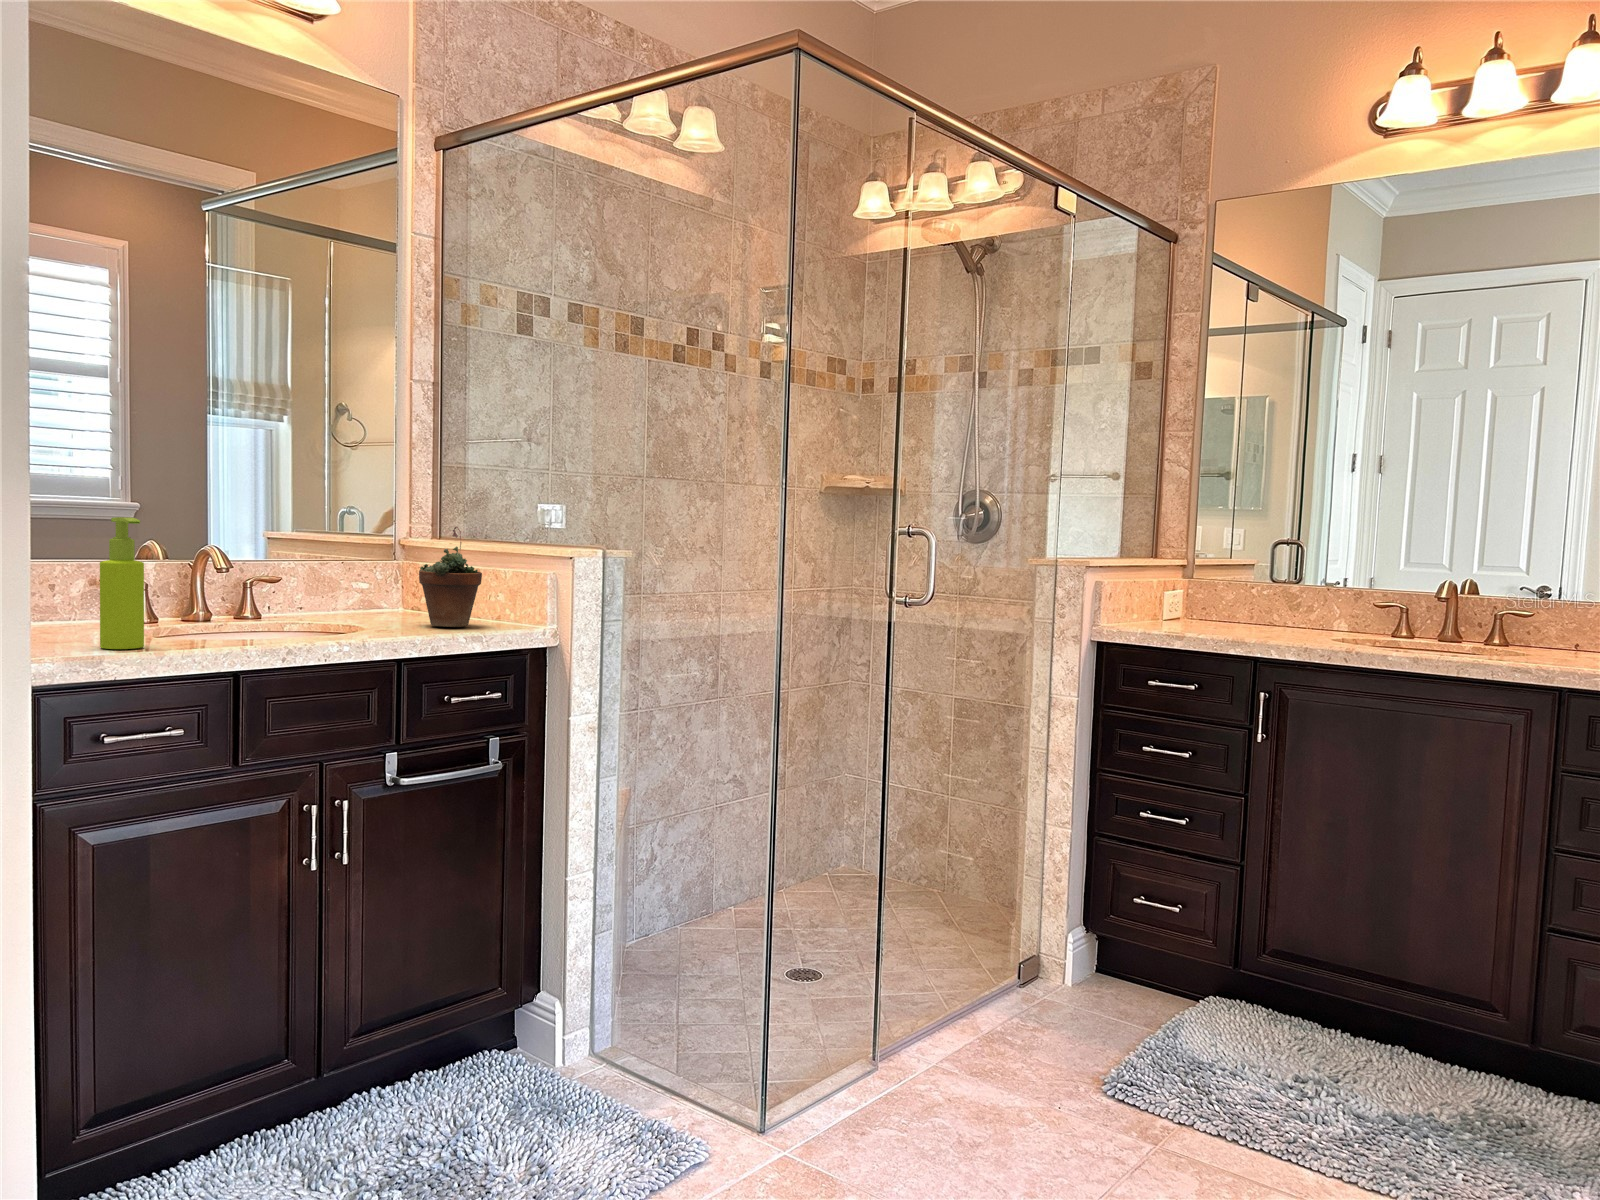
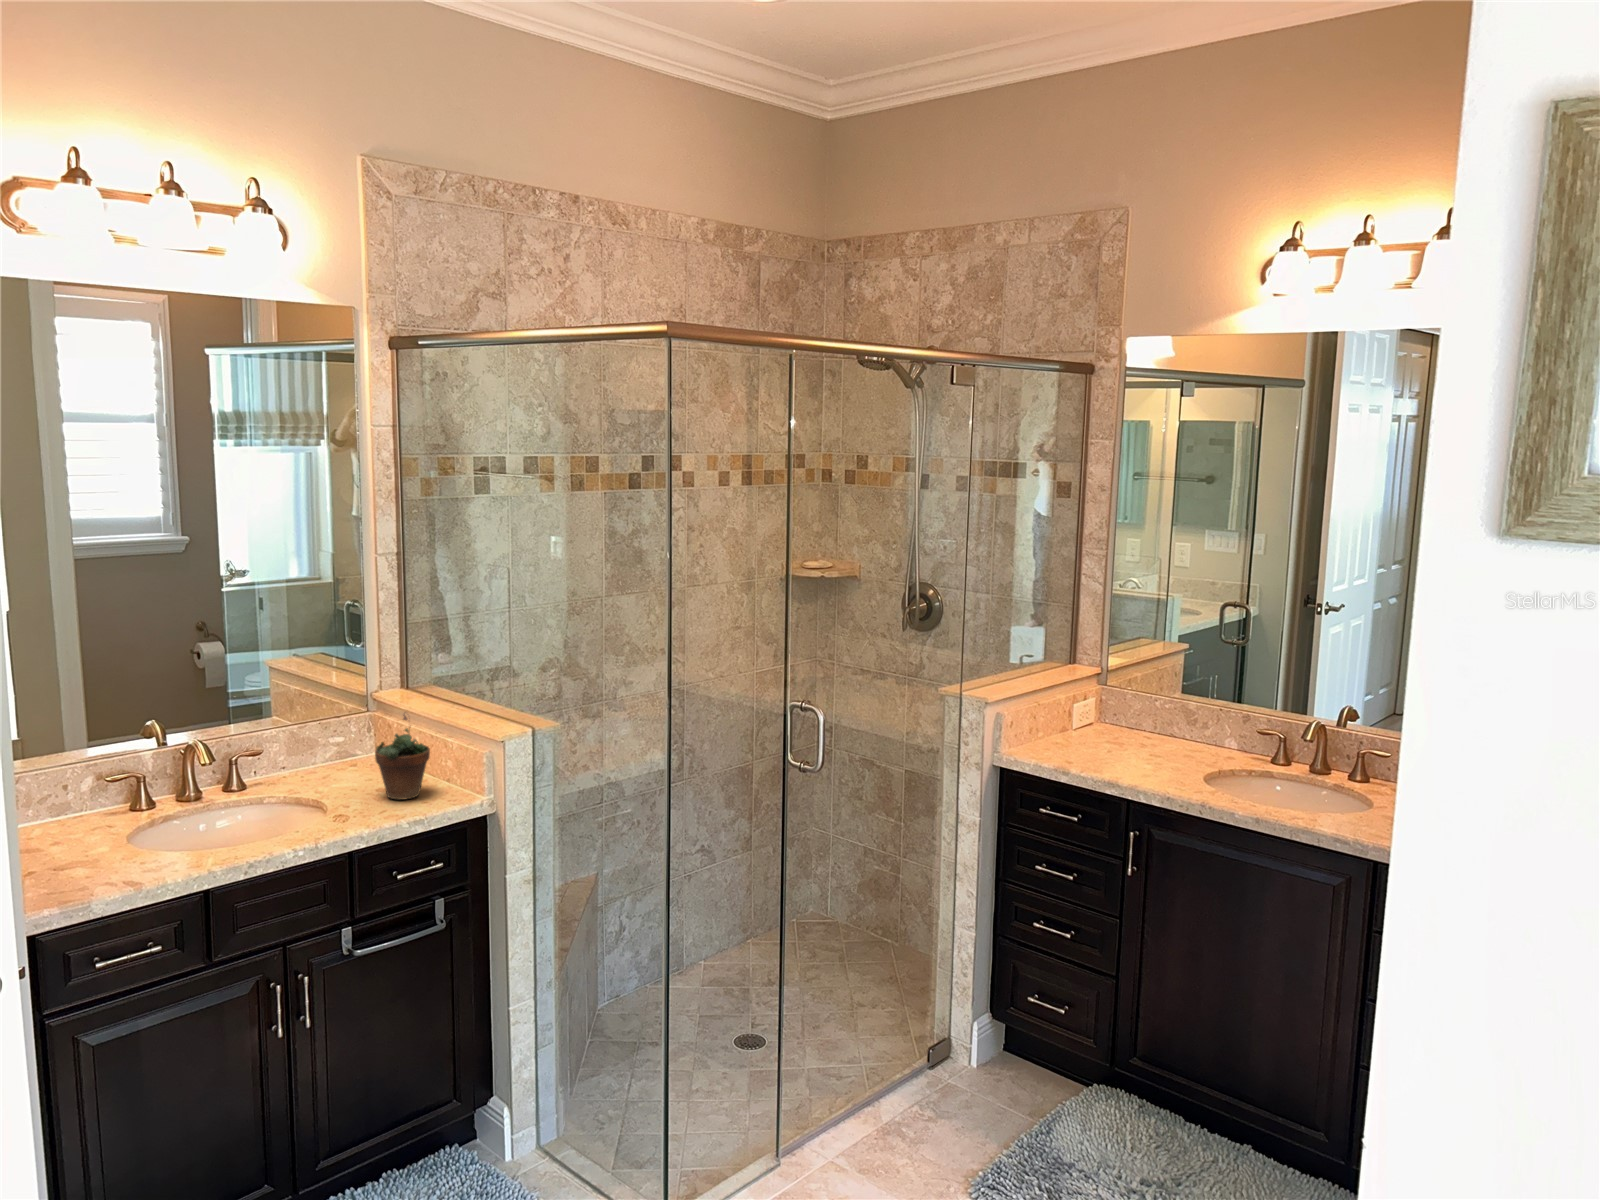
soap dispenser: present [100,517,144,649] -> none [91,772,131,882]

